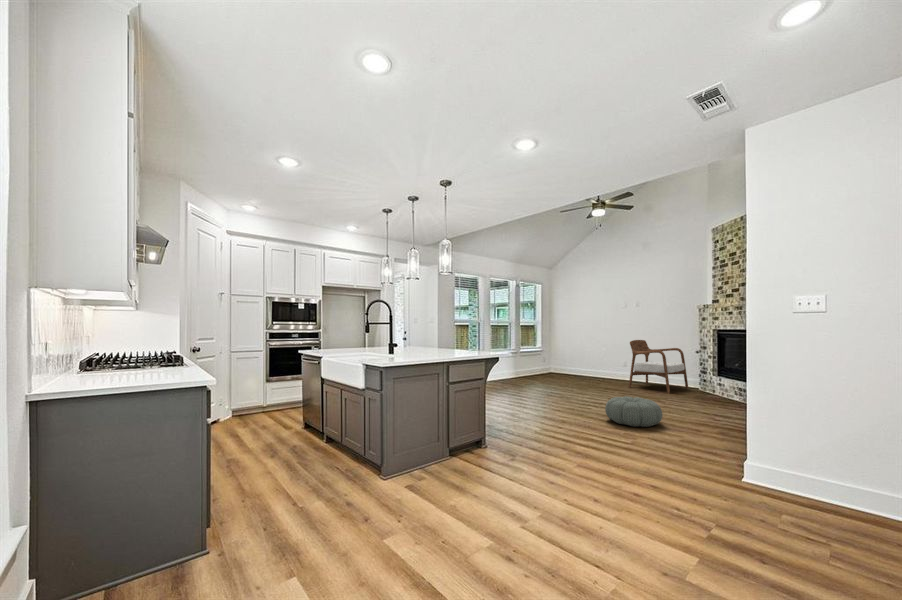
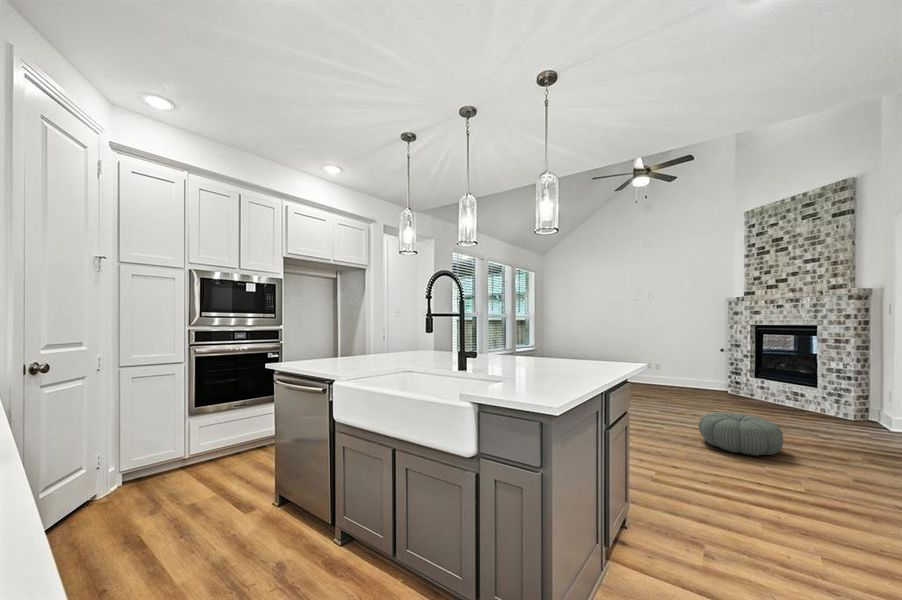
armchair: present [629,340,688,394] -> none [649,337,710,399]

